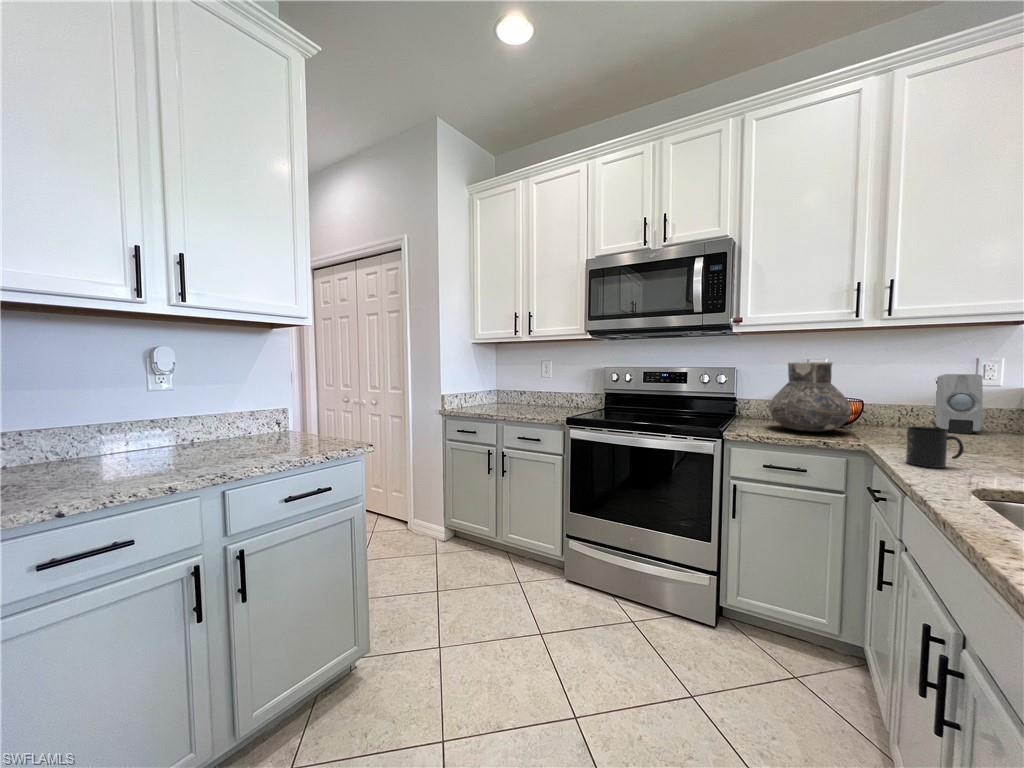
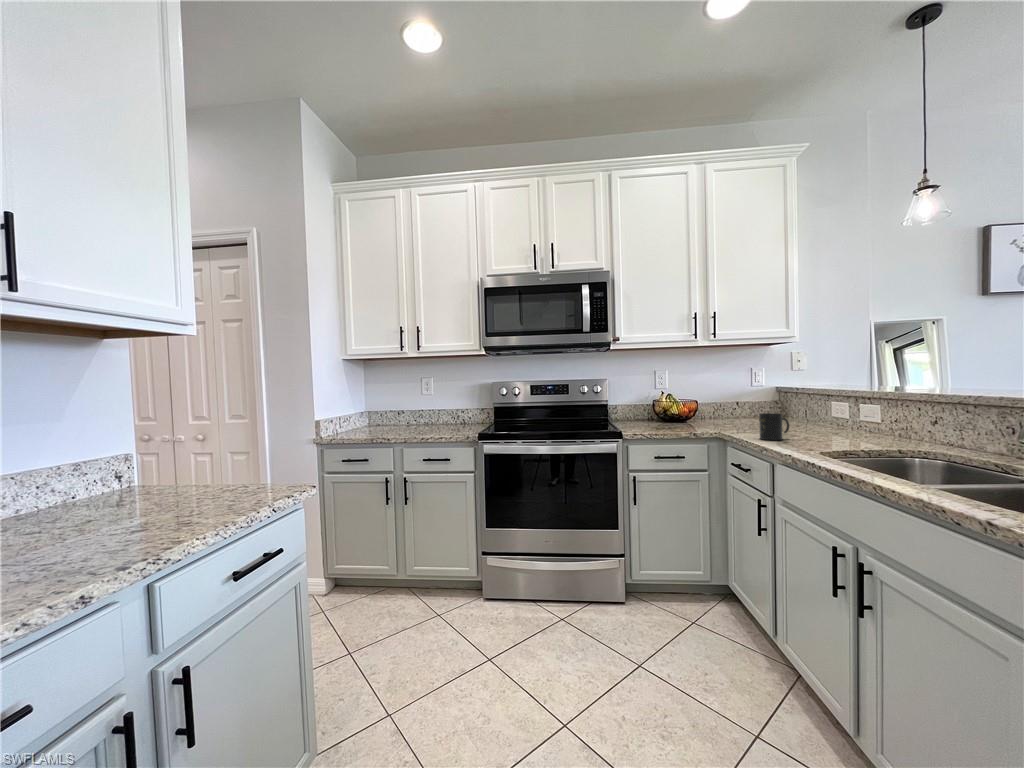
vase: present [769,362,852,431] -> none [645,371,701,426]
soap dispenser: present [934,374,983,434] -> none [730,378,760,419]

